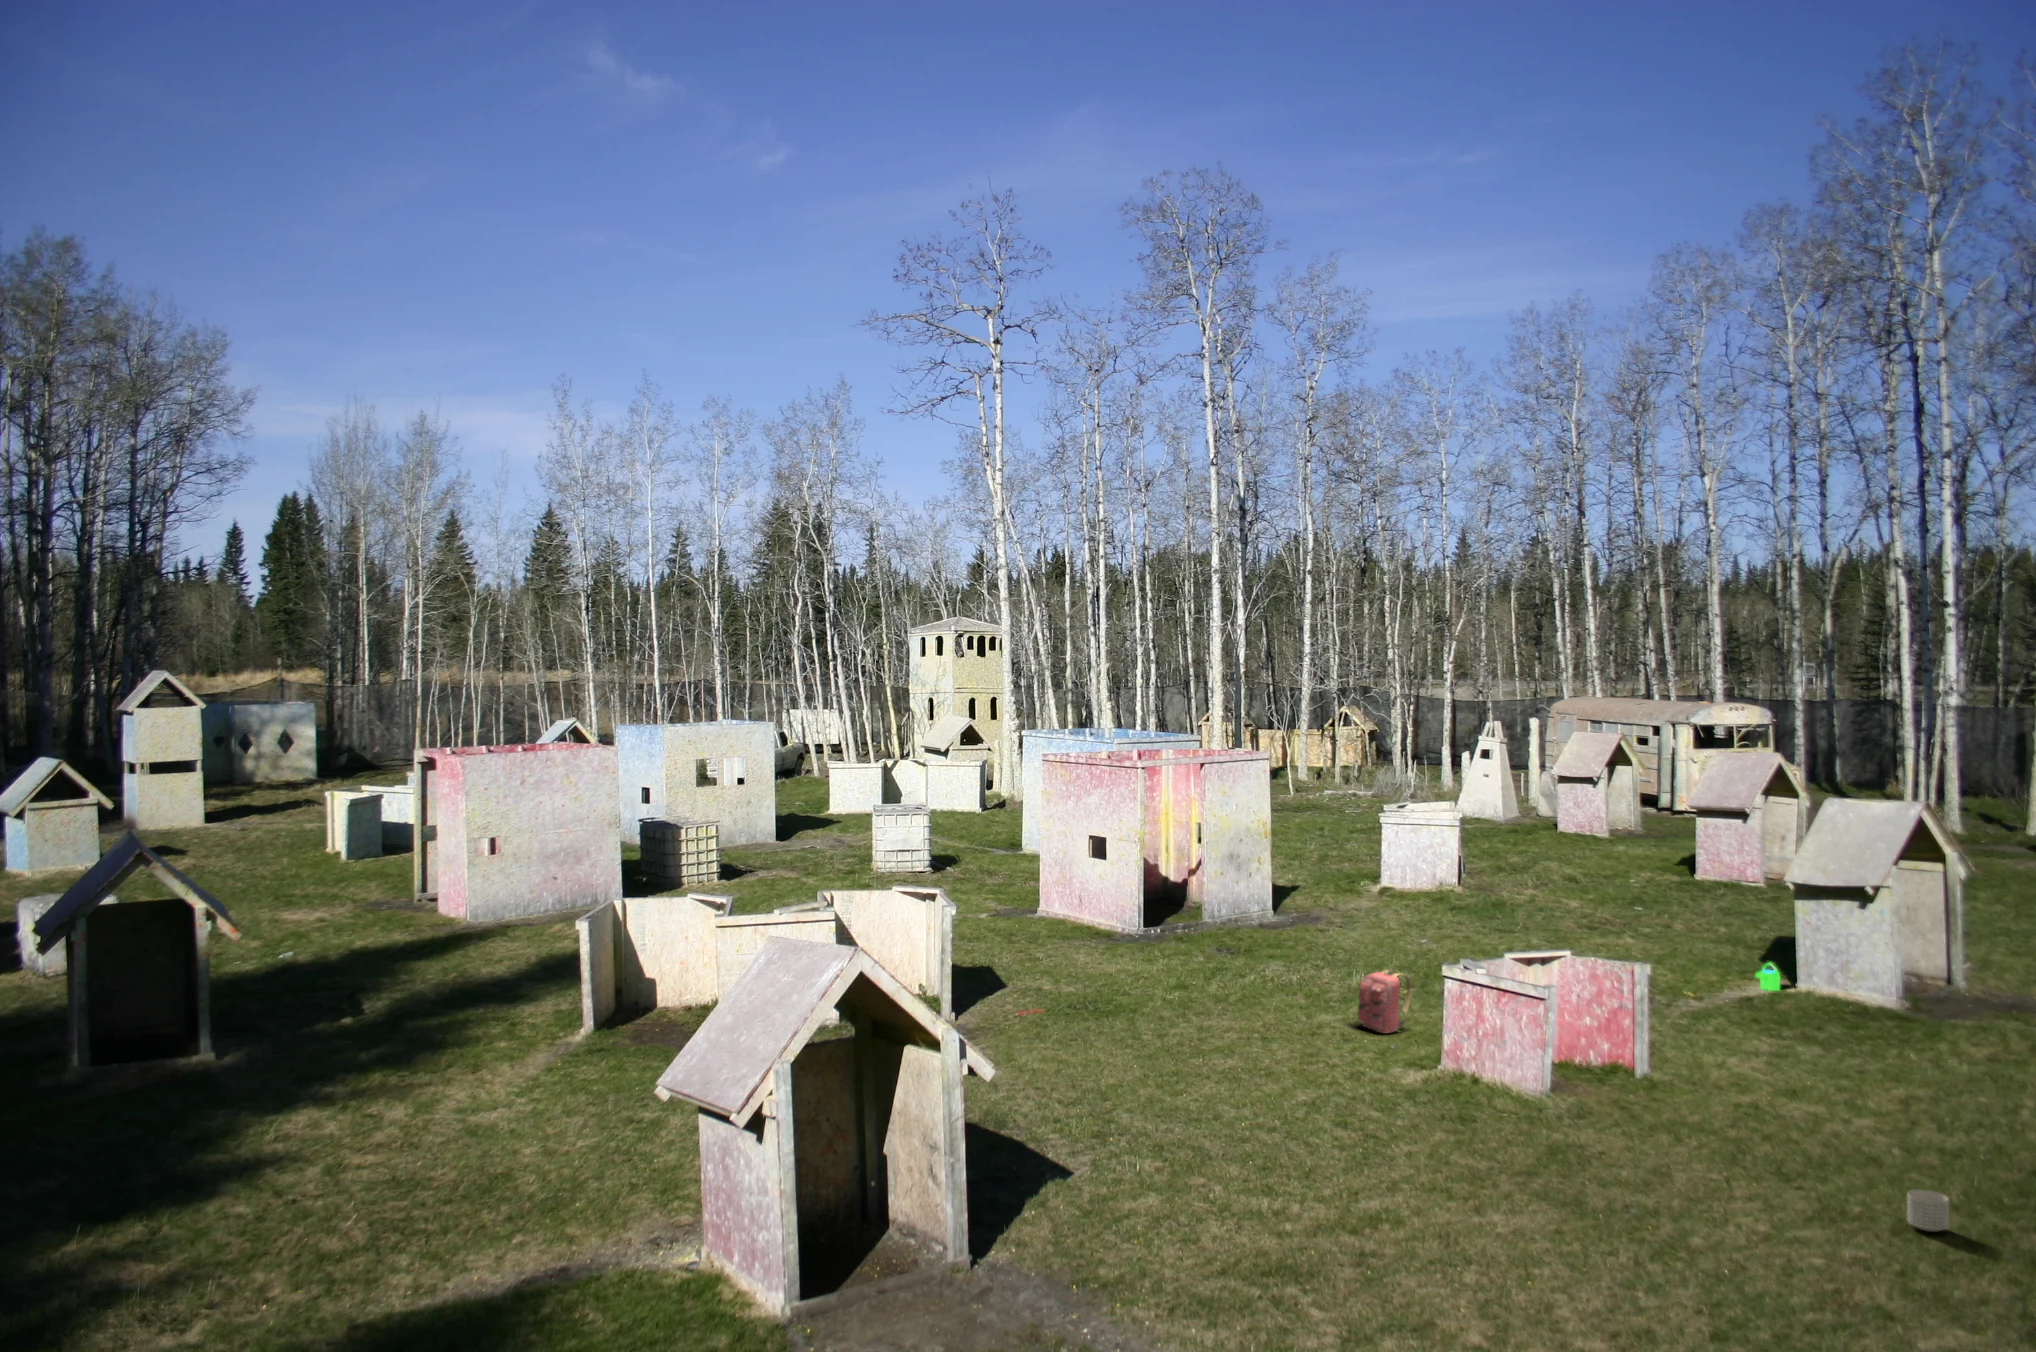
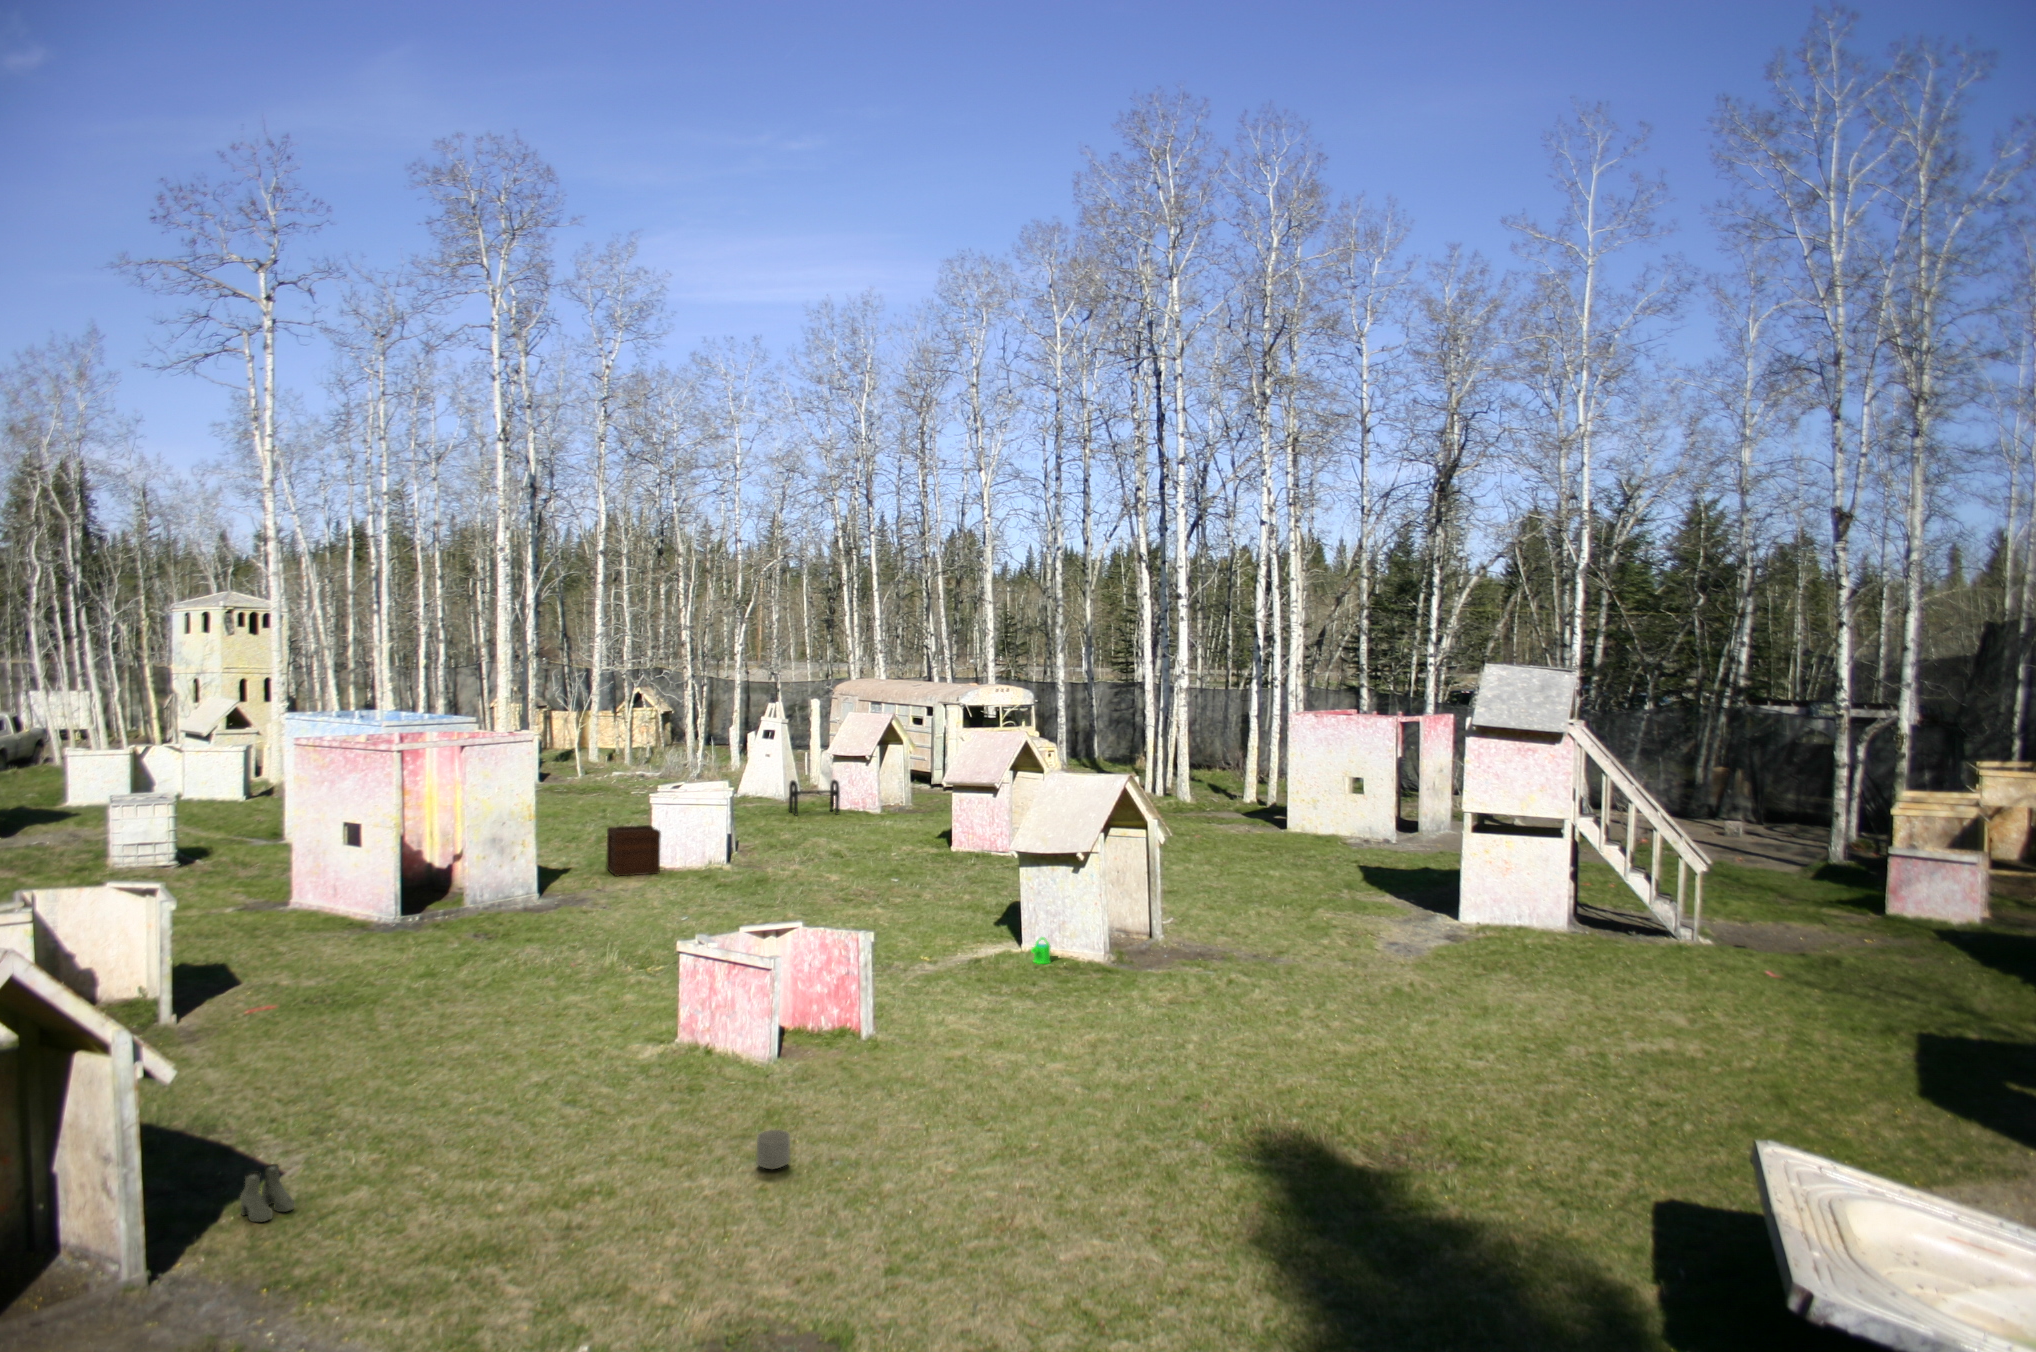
bench: none [1504,802,1563,842] -> present [789,780,840,815]
wooden crate: none [1312,839,1364,888] -> present [606,825,661,876]
backpack: present [1358,969,1412,1033] -> none [649,993,712,1069]
boots: none [1075,1046,1109,1082] -> present [240,1164,294,1222]
planter: present [1907,1190,1949,1232] -> present [756,1130,790,1169]

